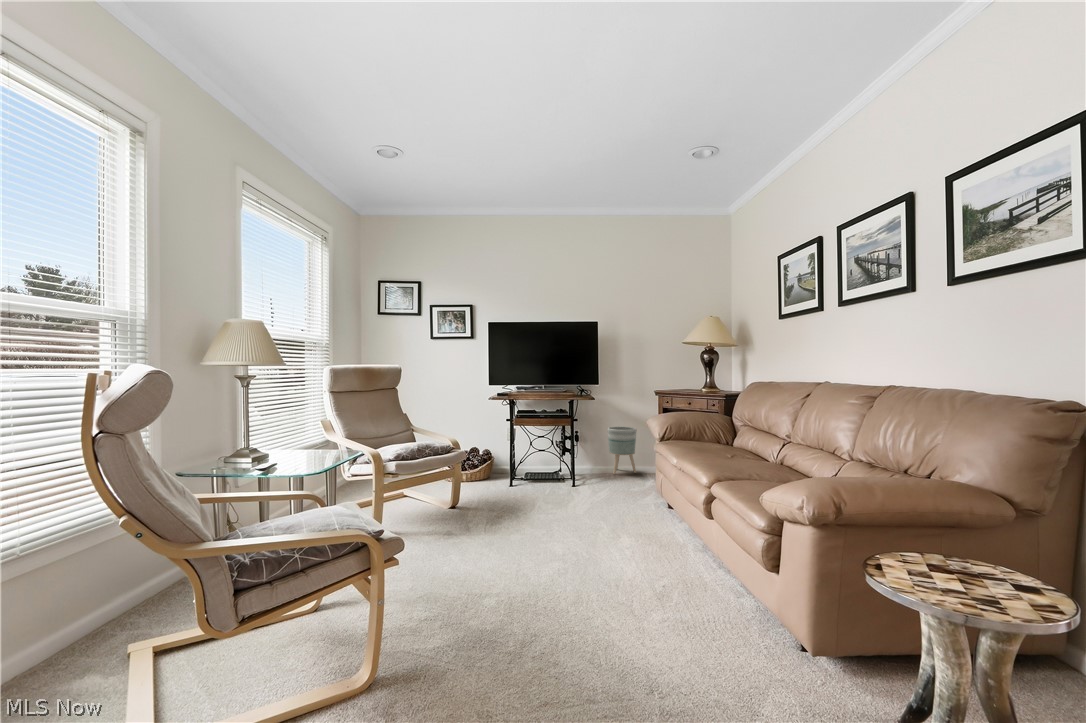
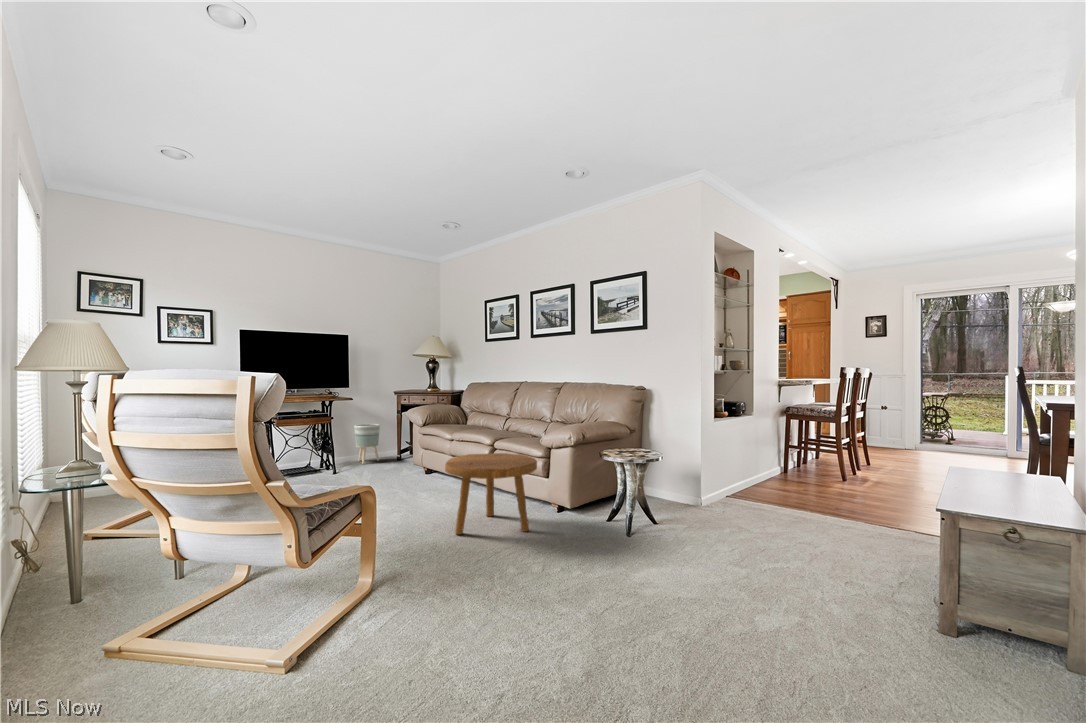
footstool: none [553,499,721,682] -> present [445,453,537,534]

